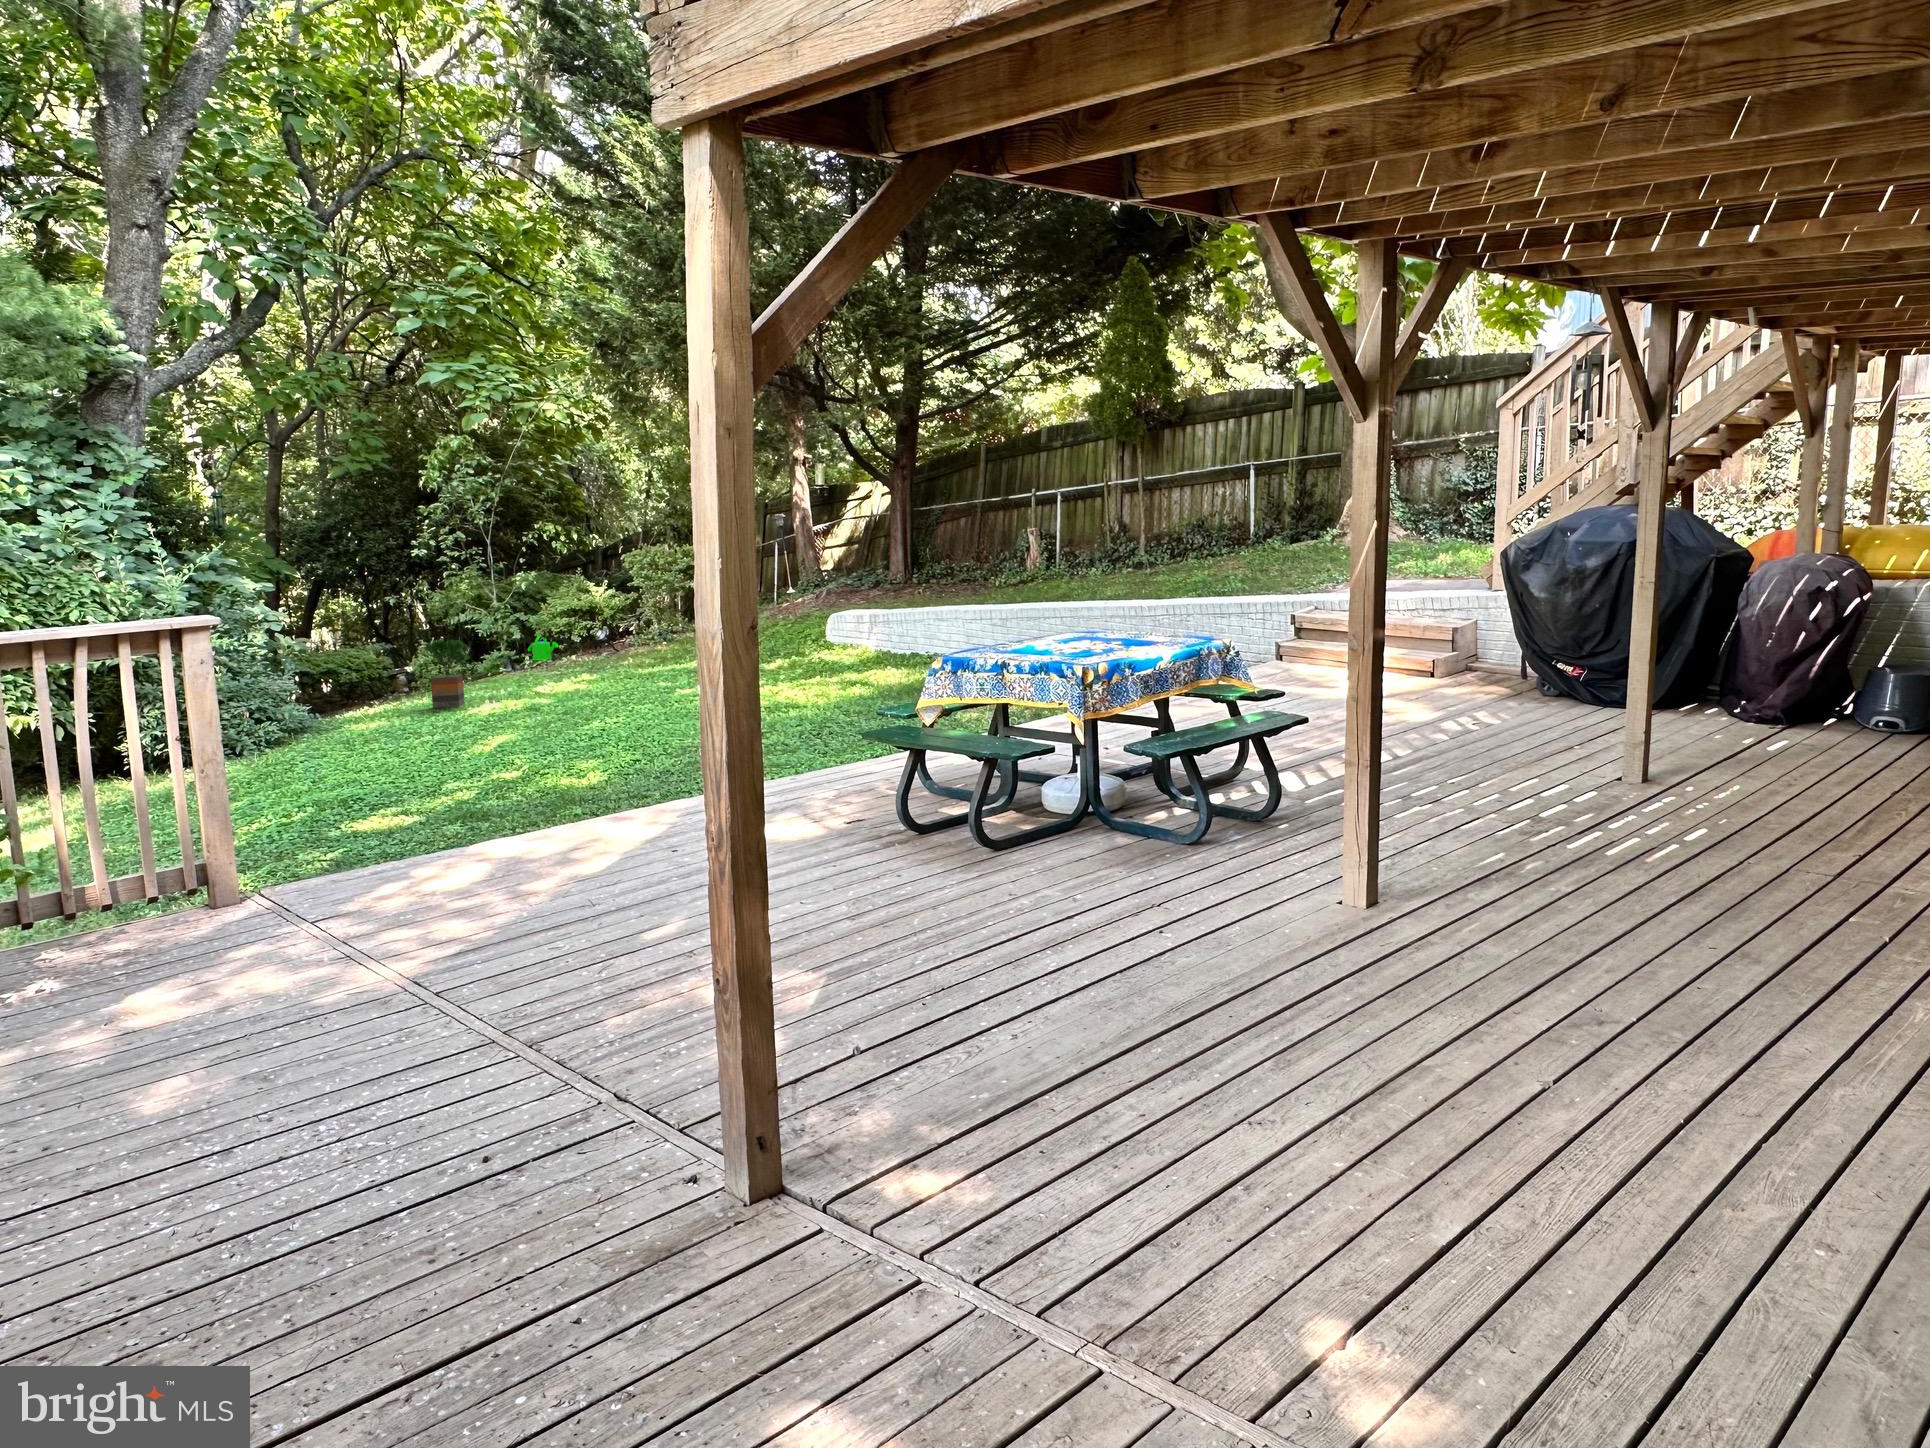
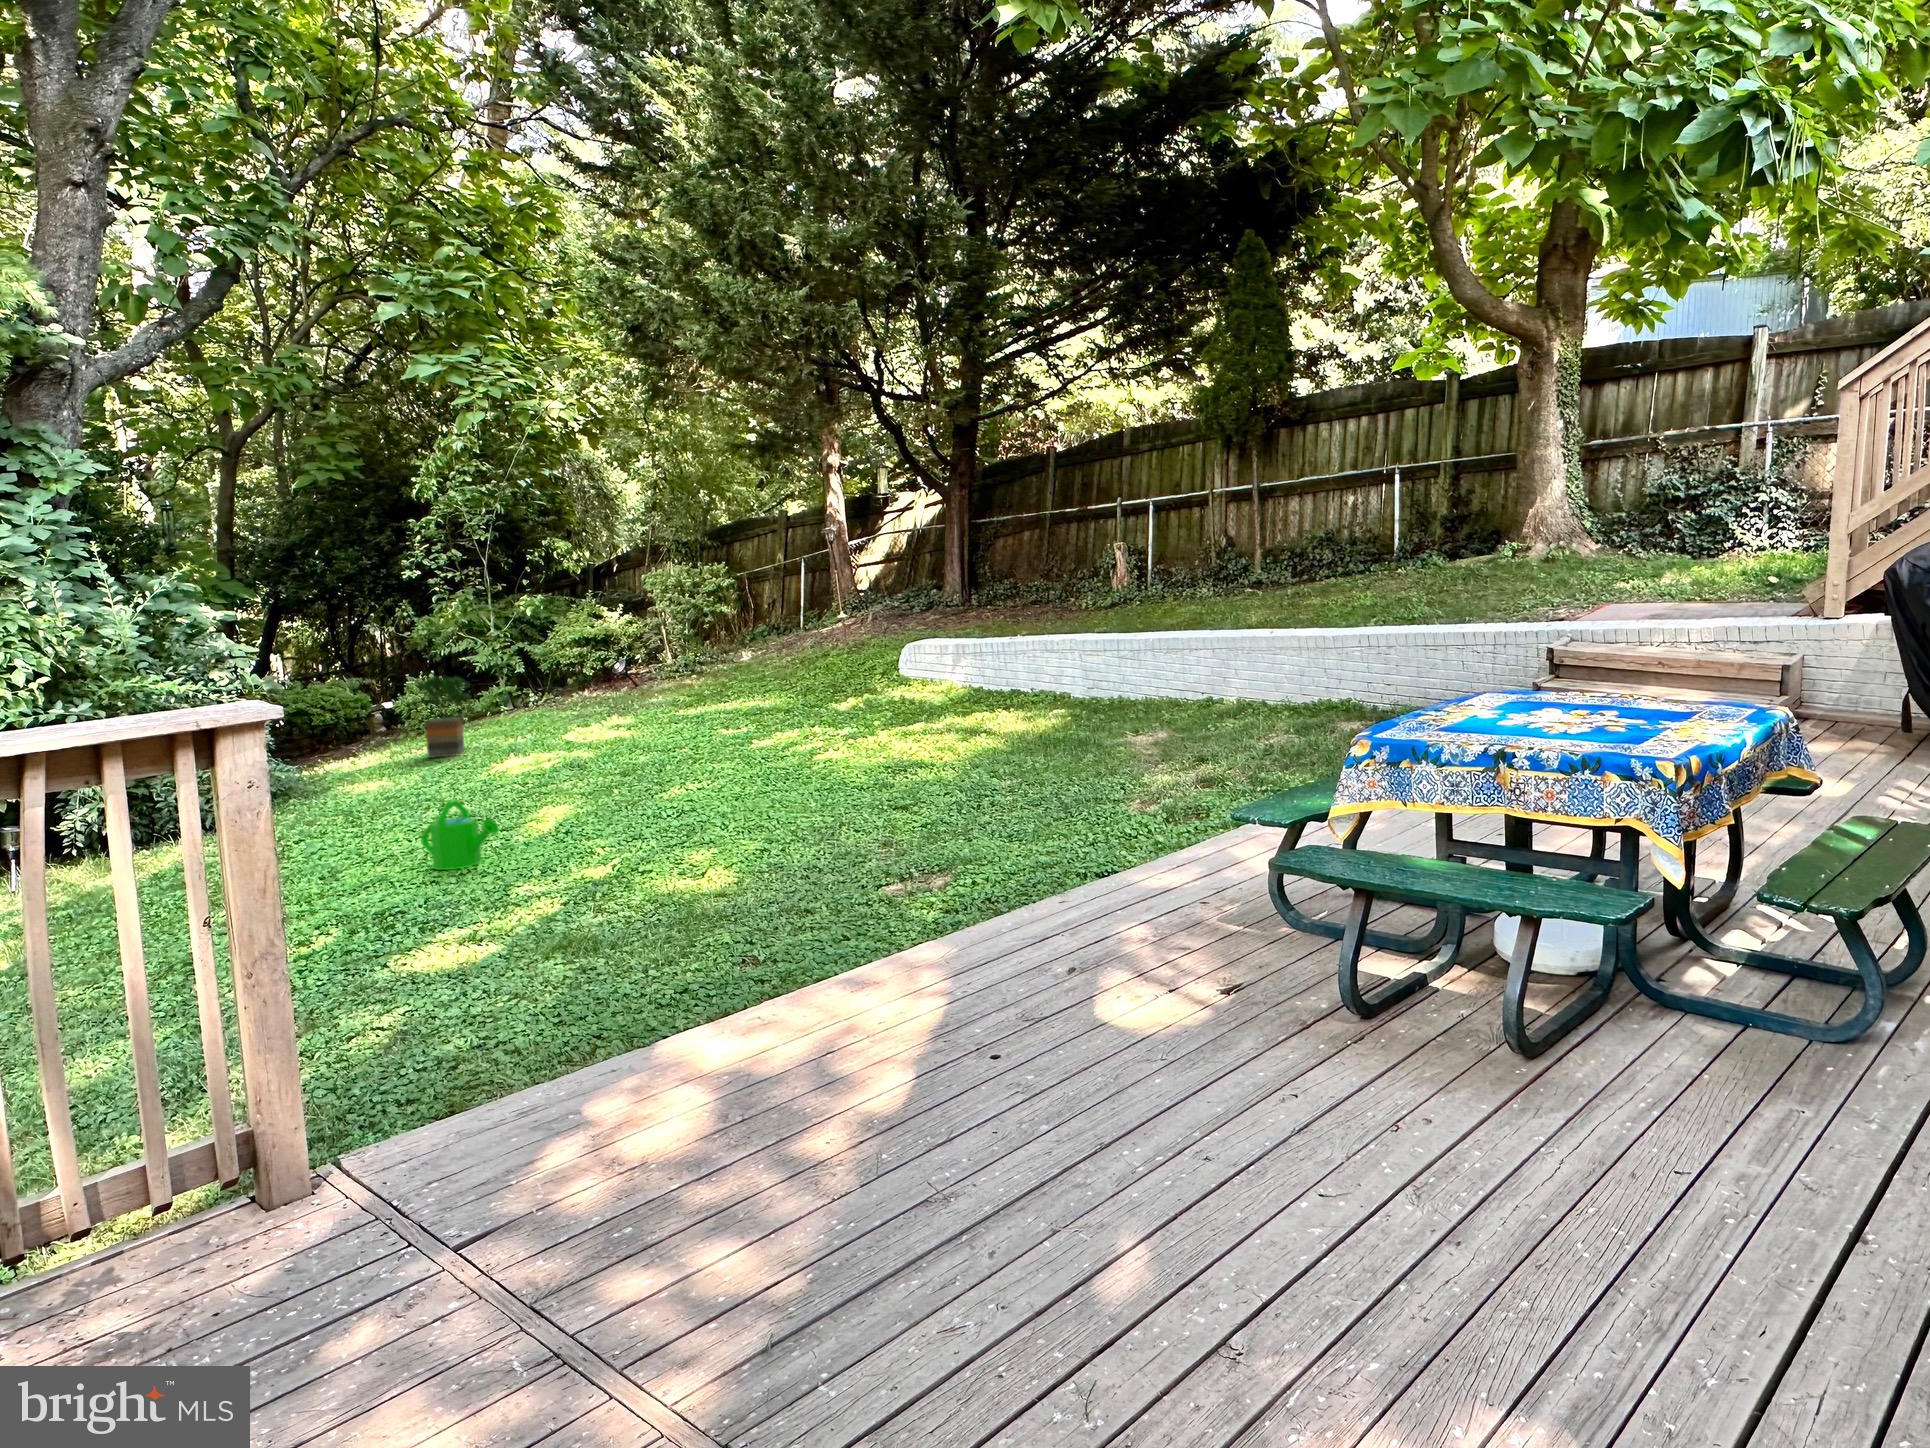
watering can: present [528,636,558,660] -> present [421,799,499,870]

